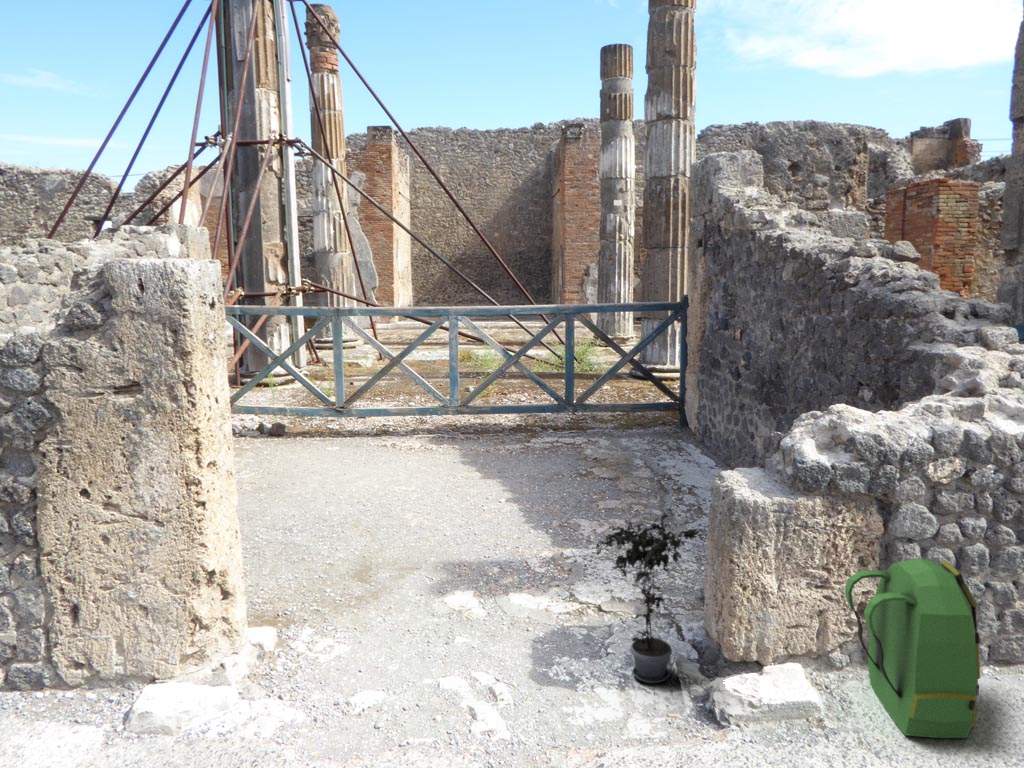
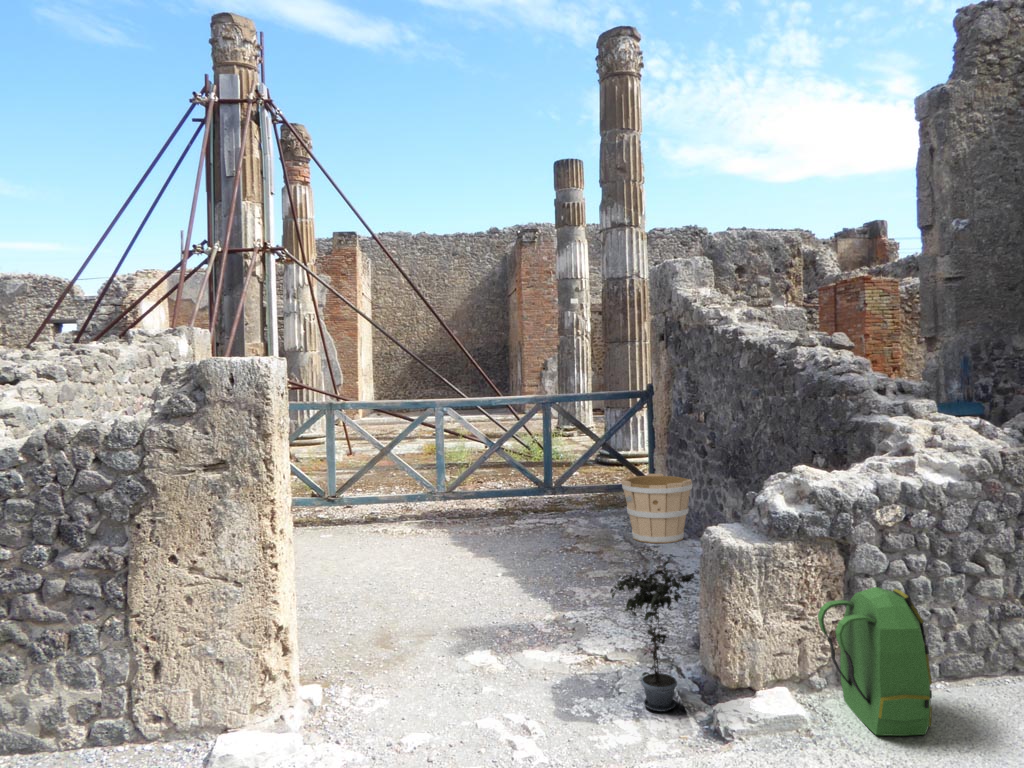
wooden bucket: none [646,392,724,469] -> present [622,474,693,543]

